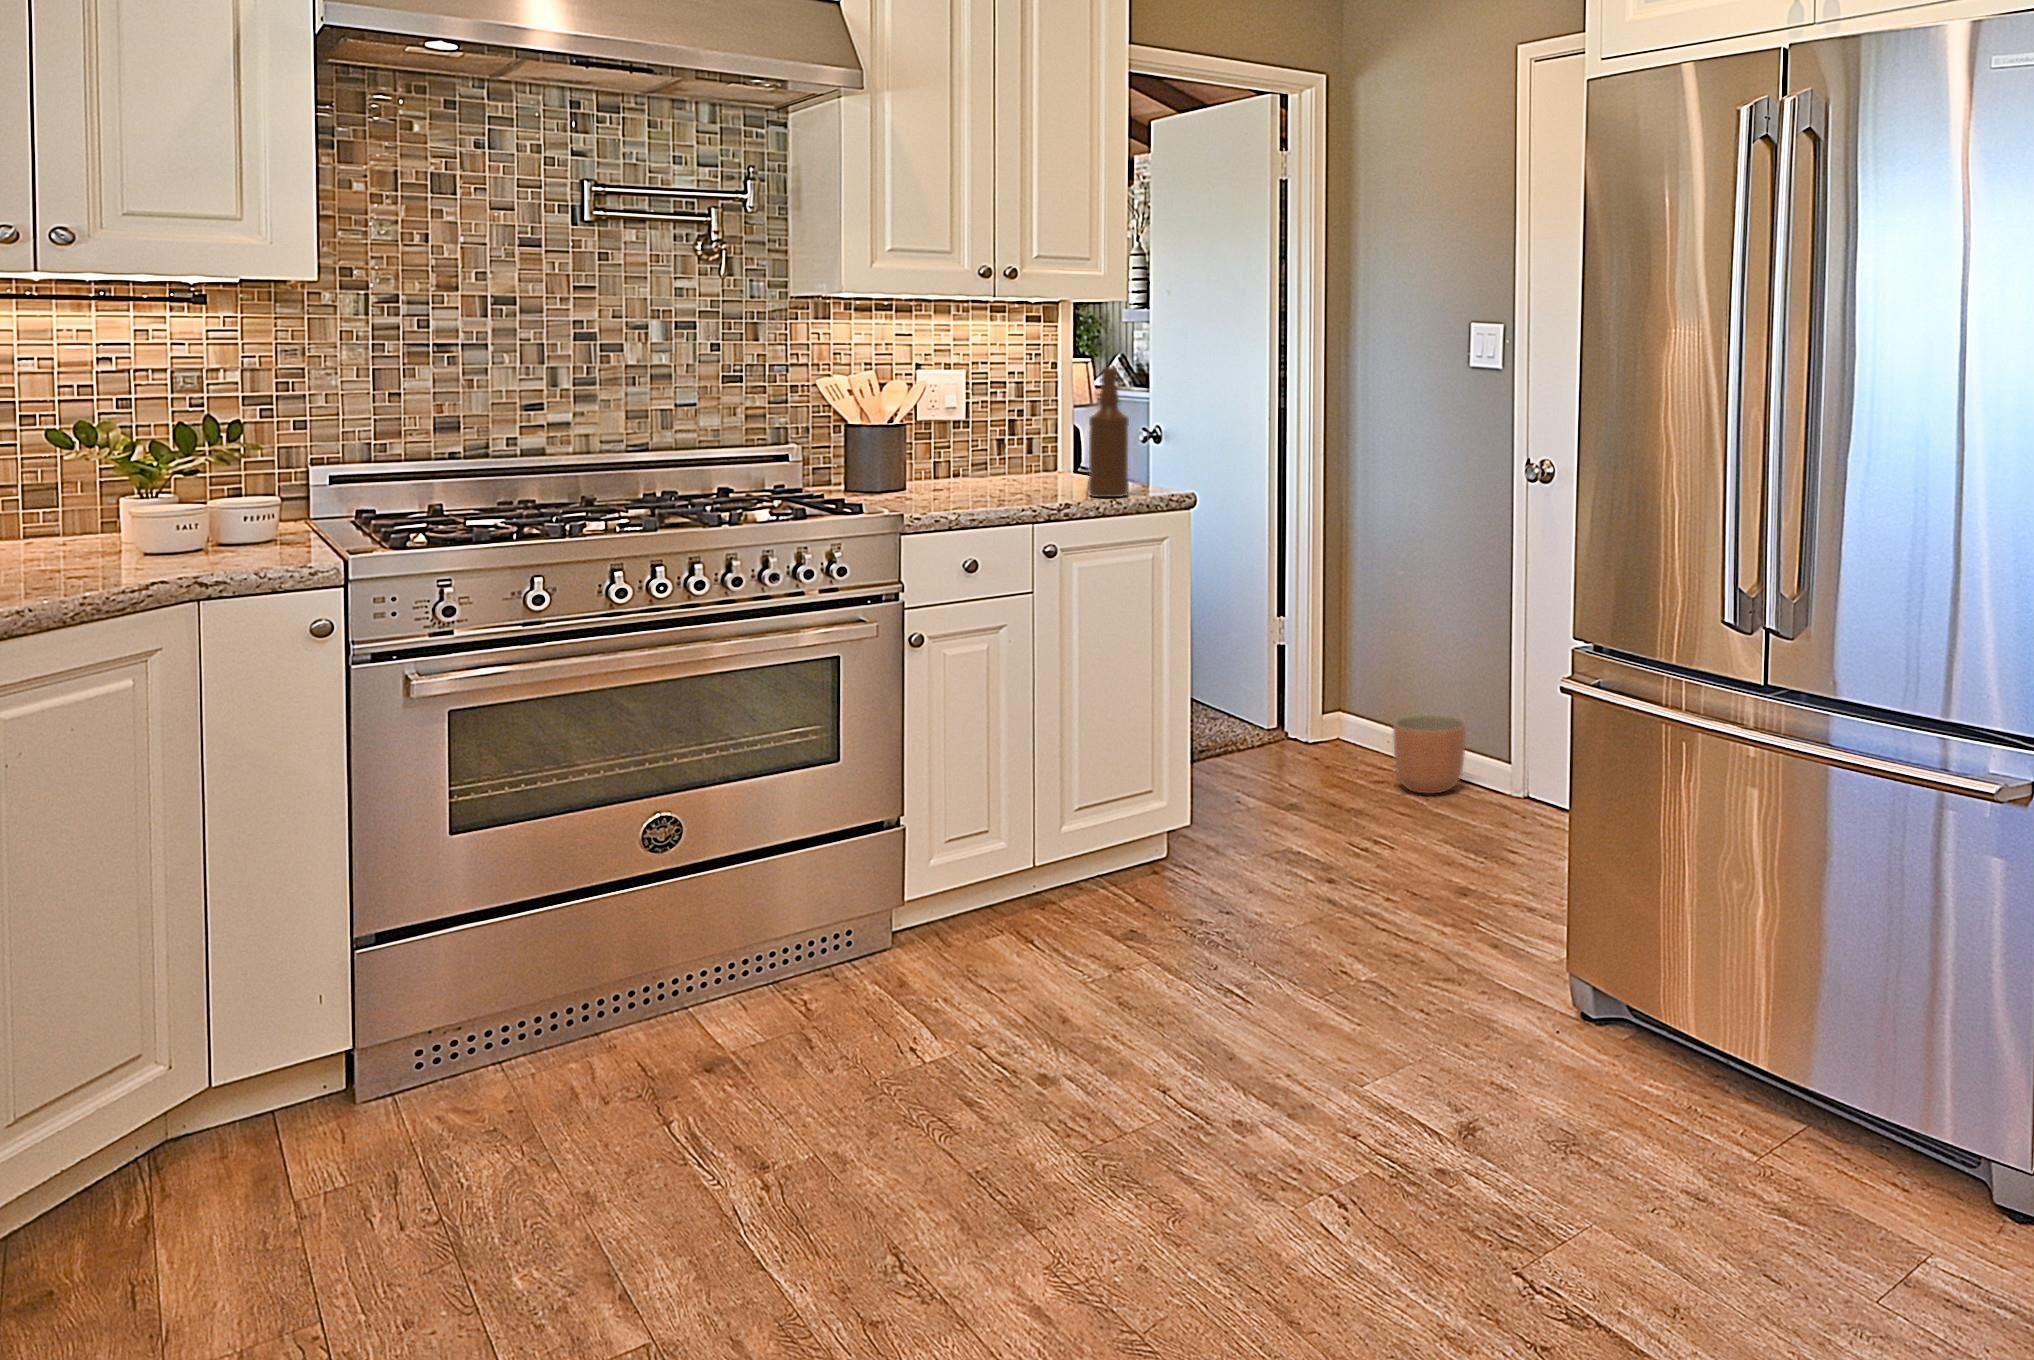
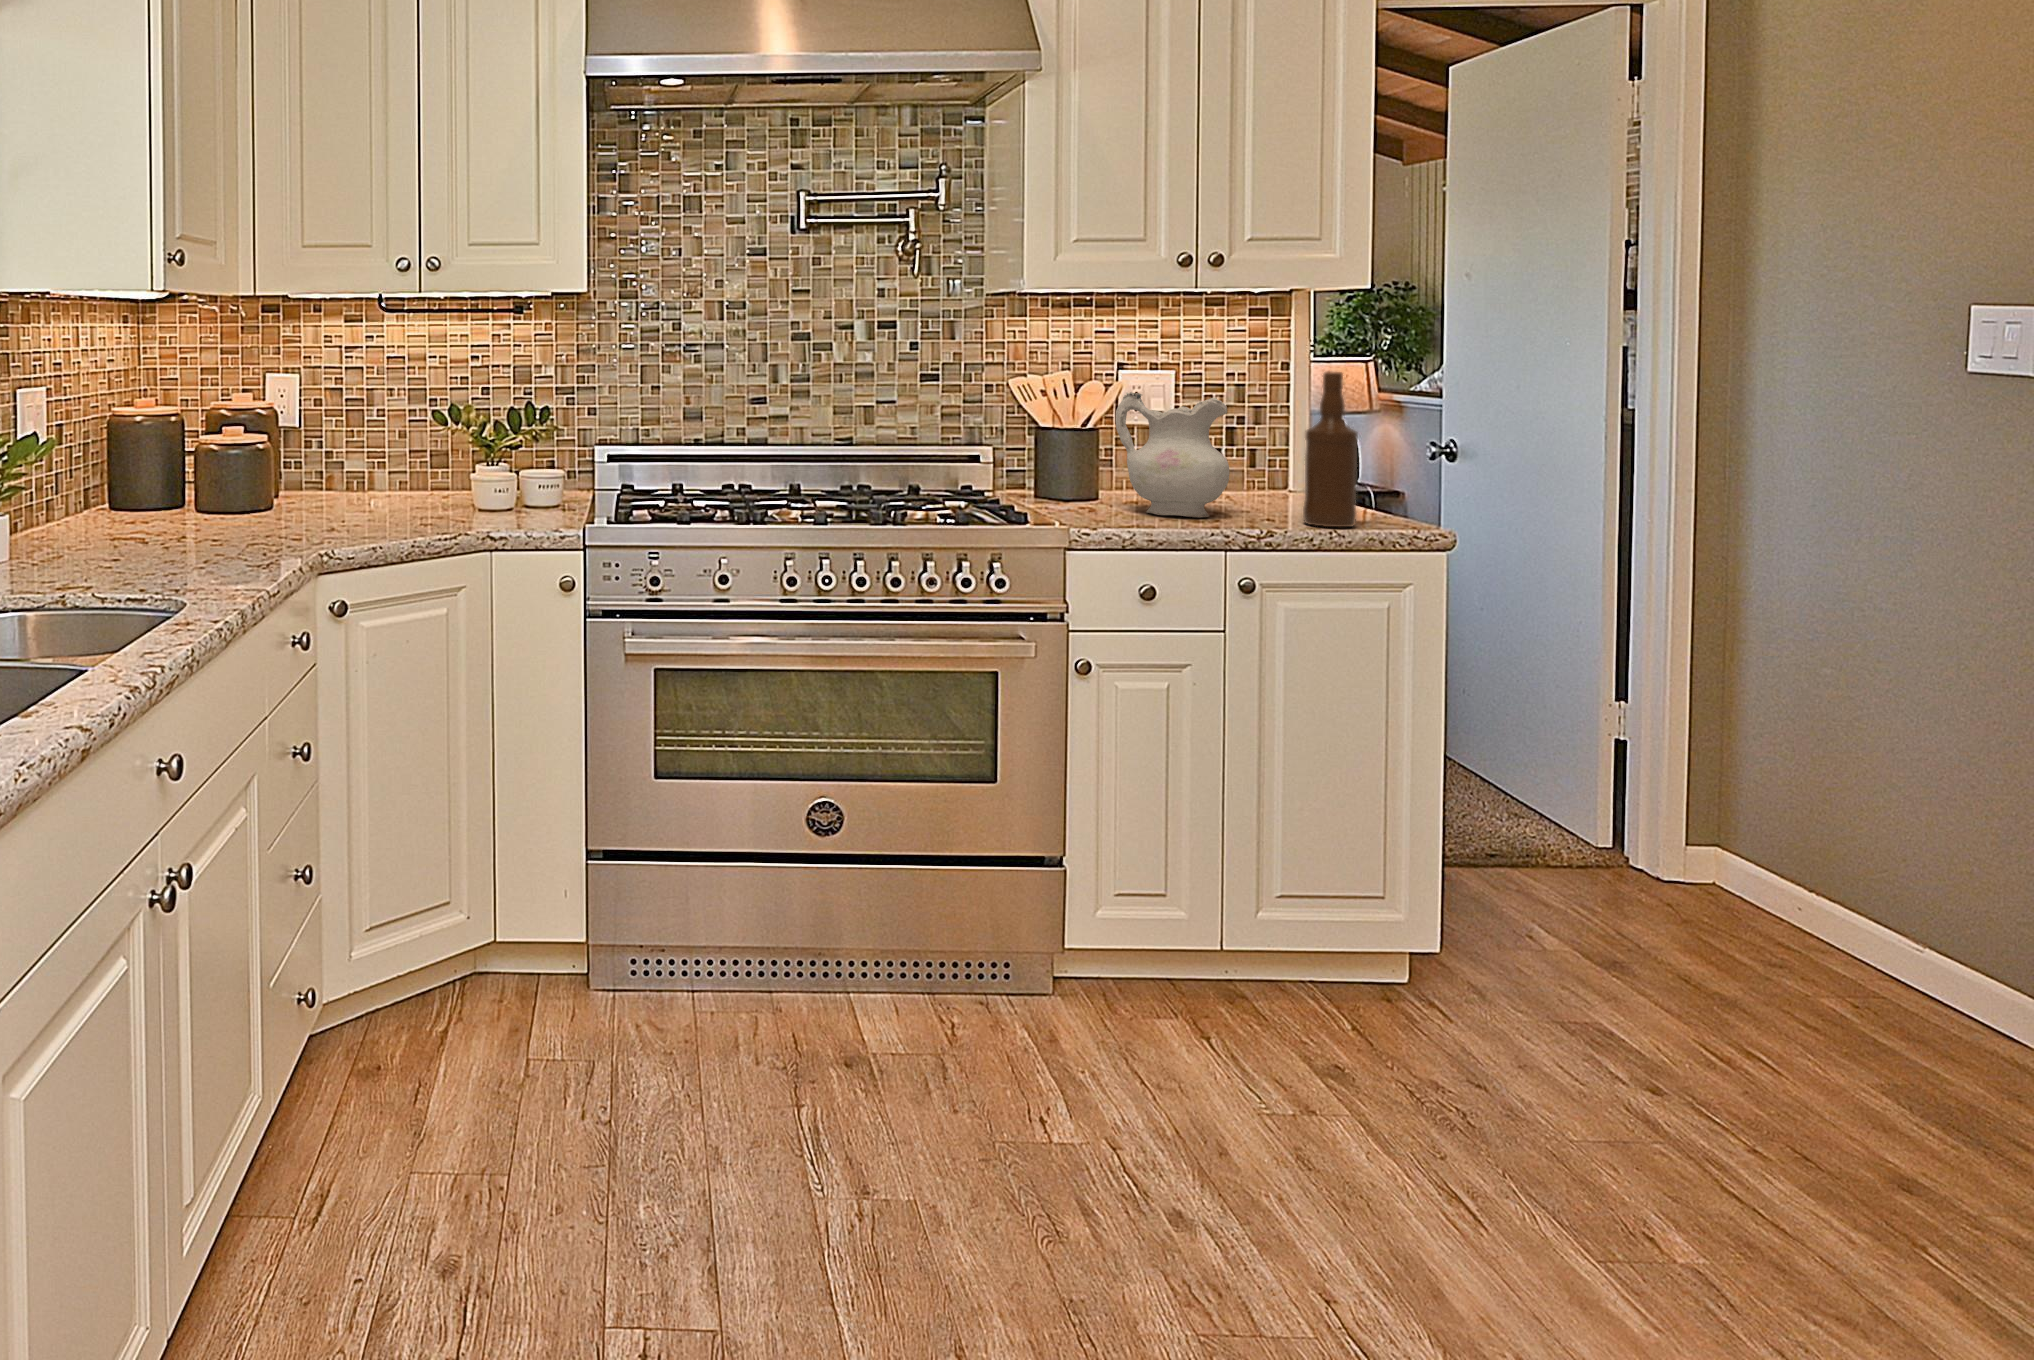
ceramic pitcher: none [928,388,1029,498] -> present [1116,392,1230,517]
planter: present [1393,714,1466,793] -> none [1788,867,1927,992]

